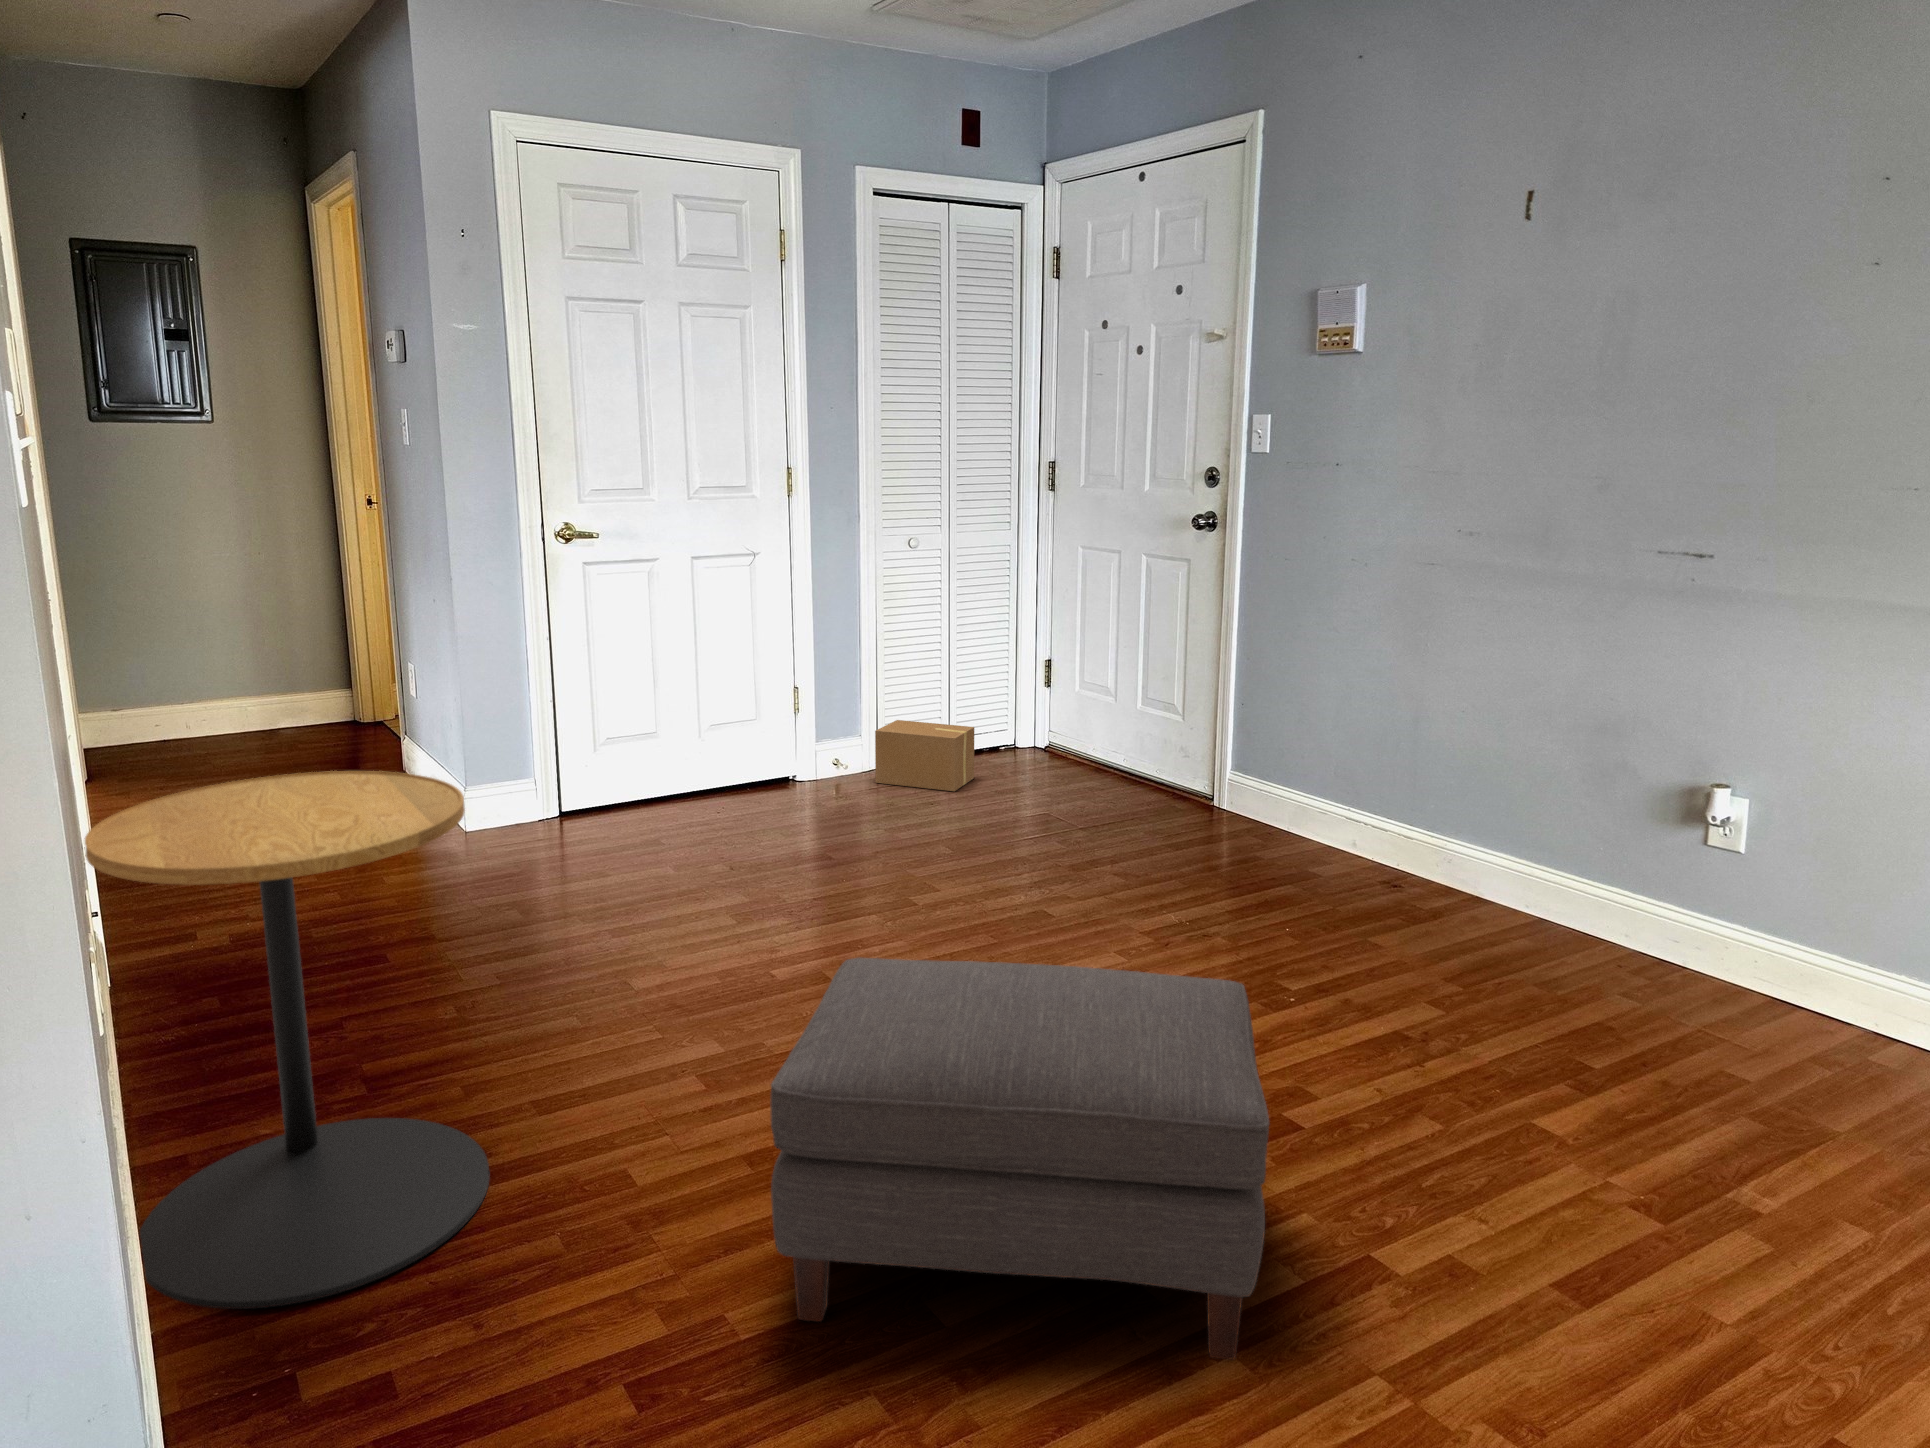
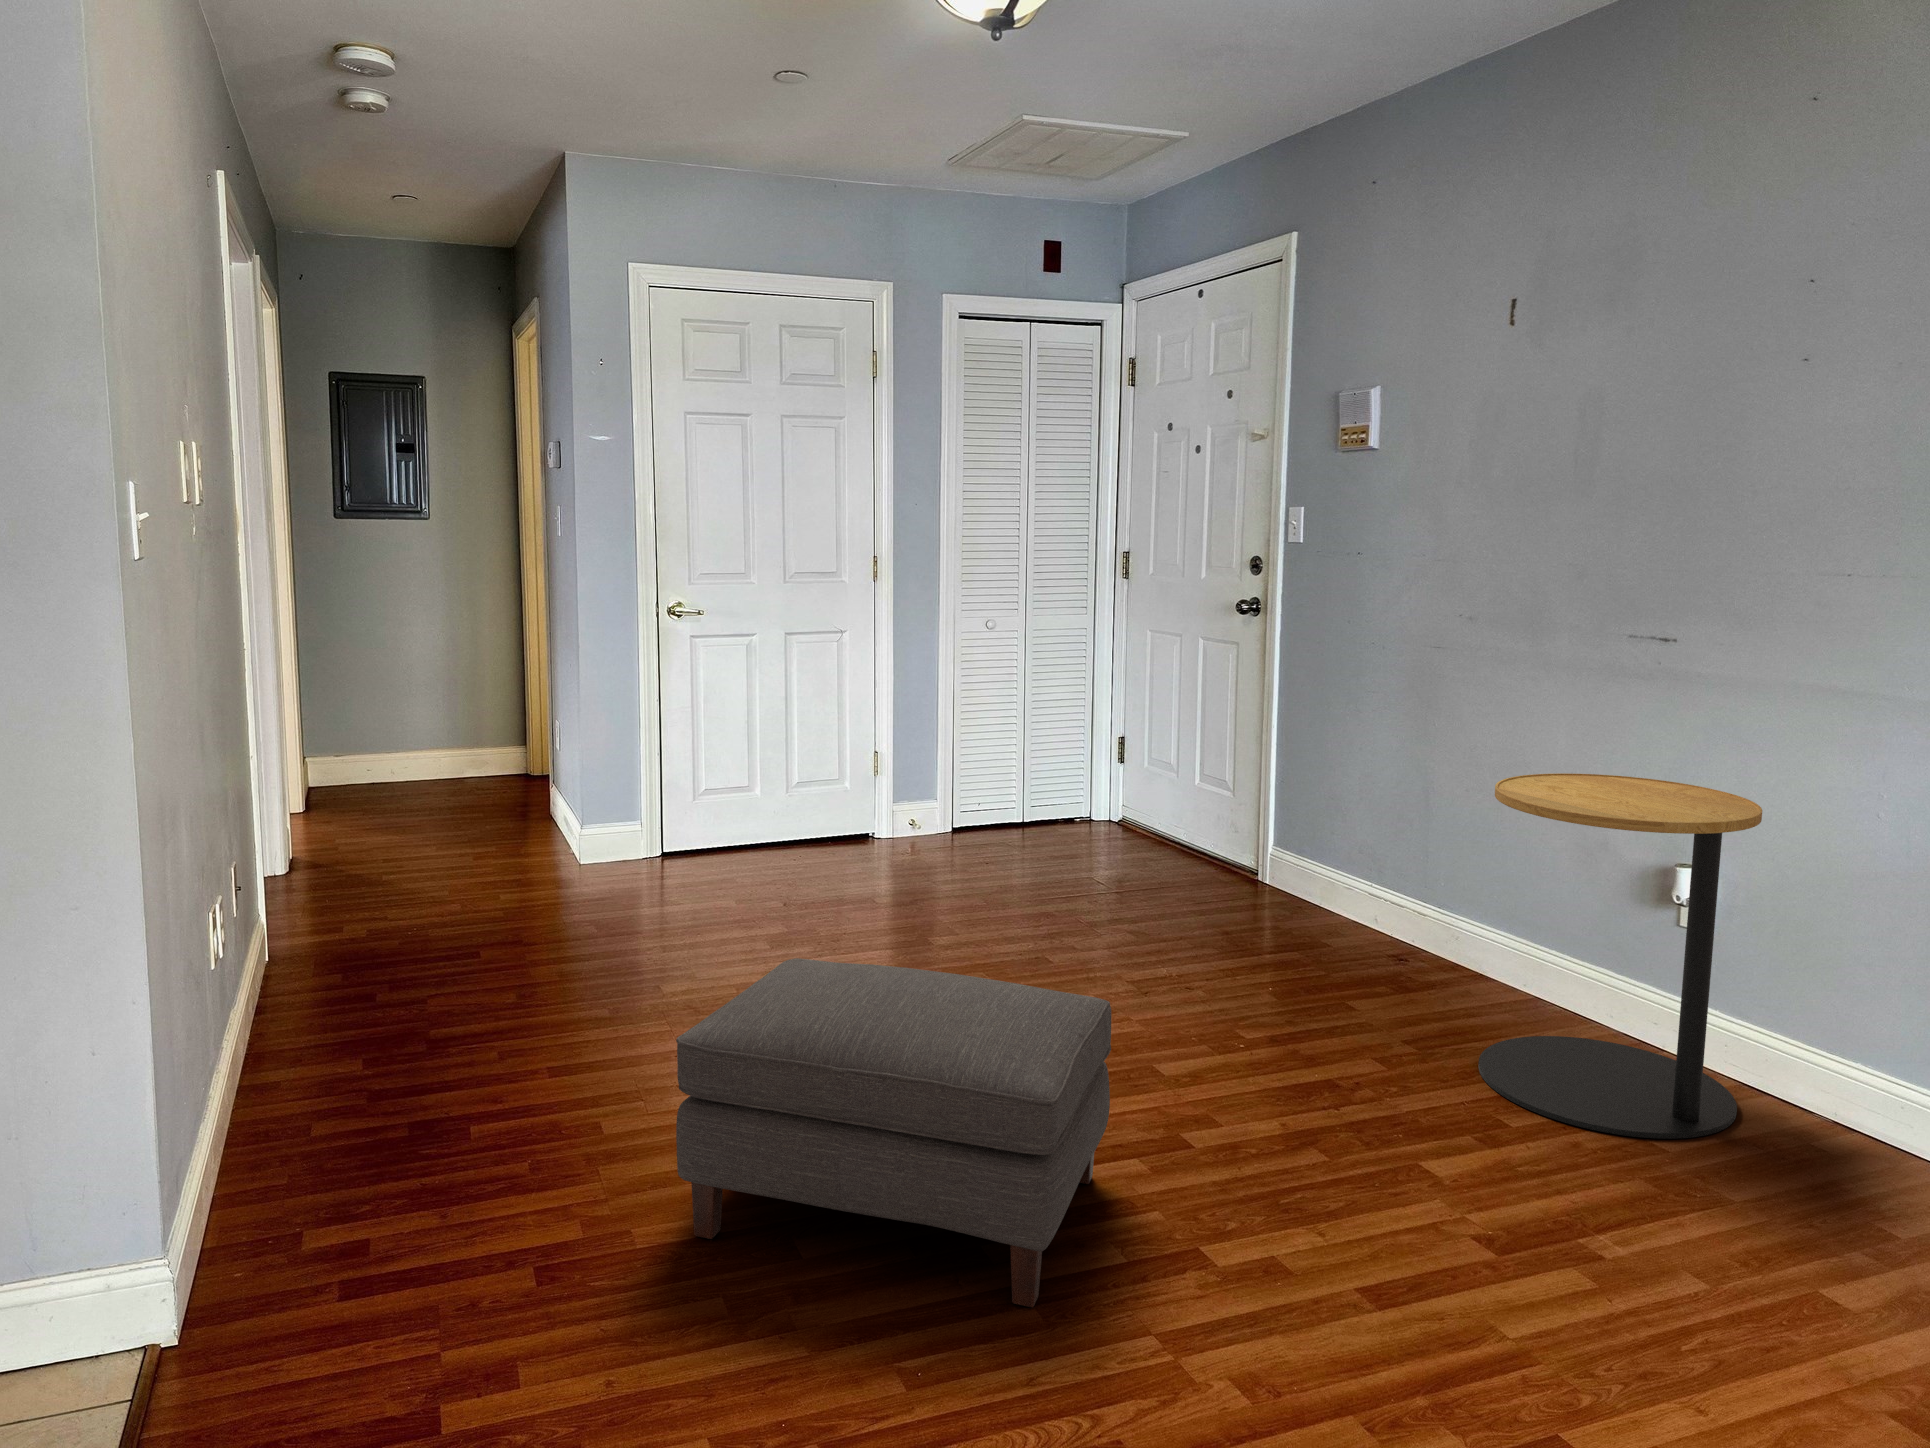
cardboard box: present [875,720,974,791] -> none [945,787,1038,854]
side table: present [84,771,489,1309] -> present [1479,773,1762,1139]

